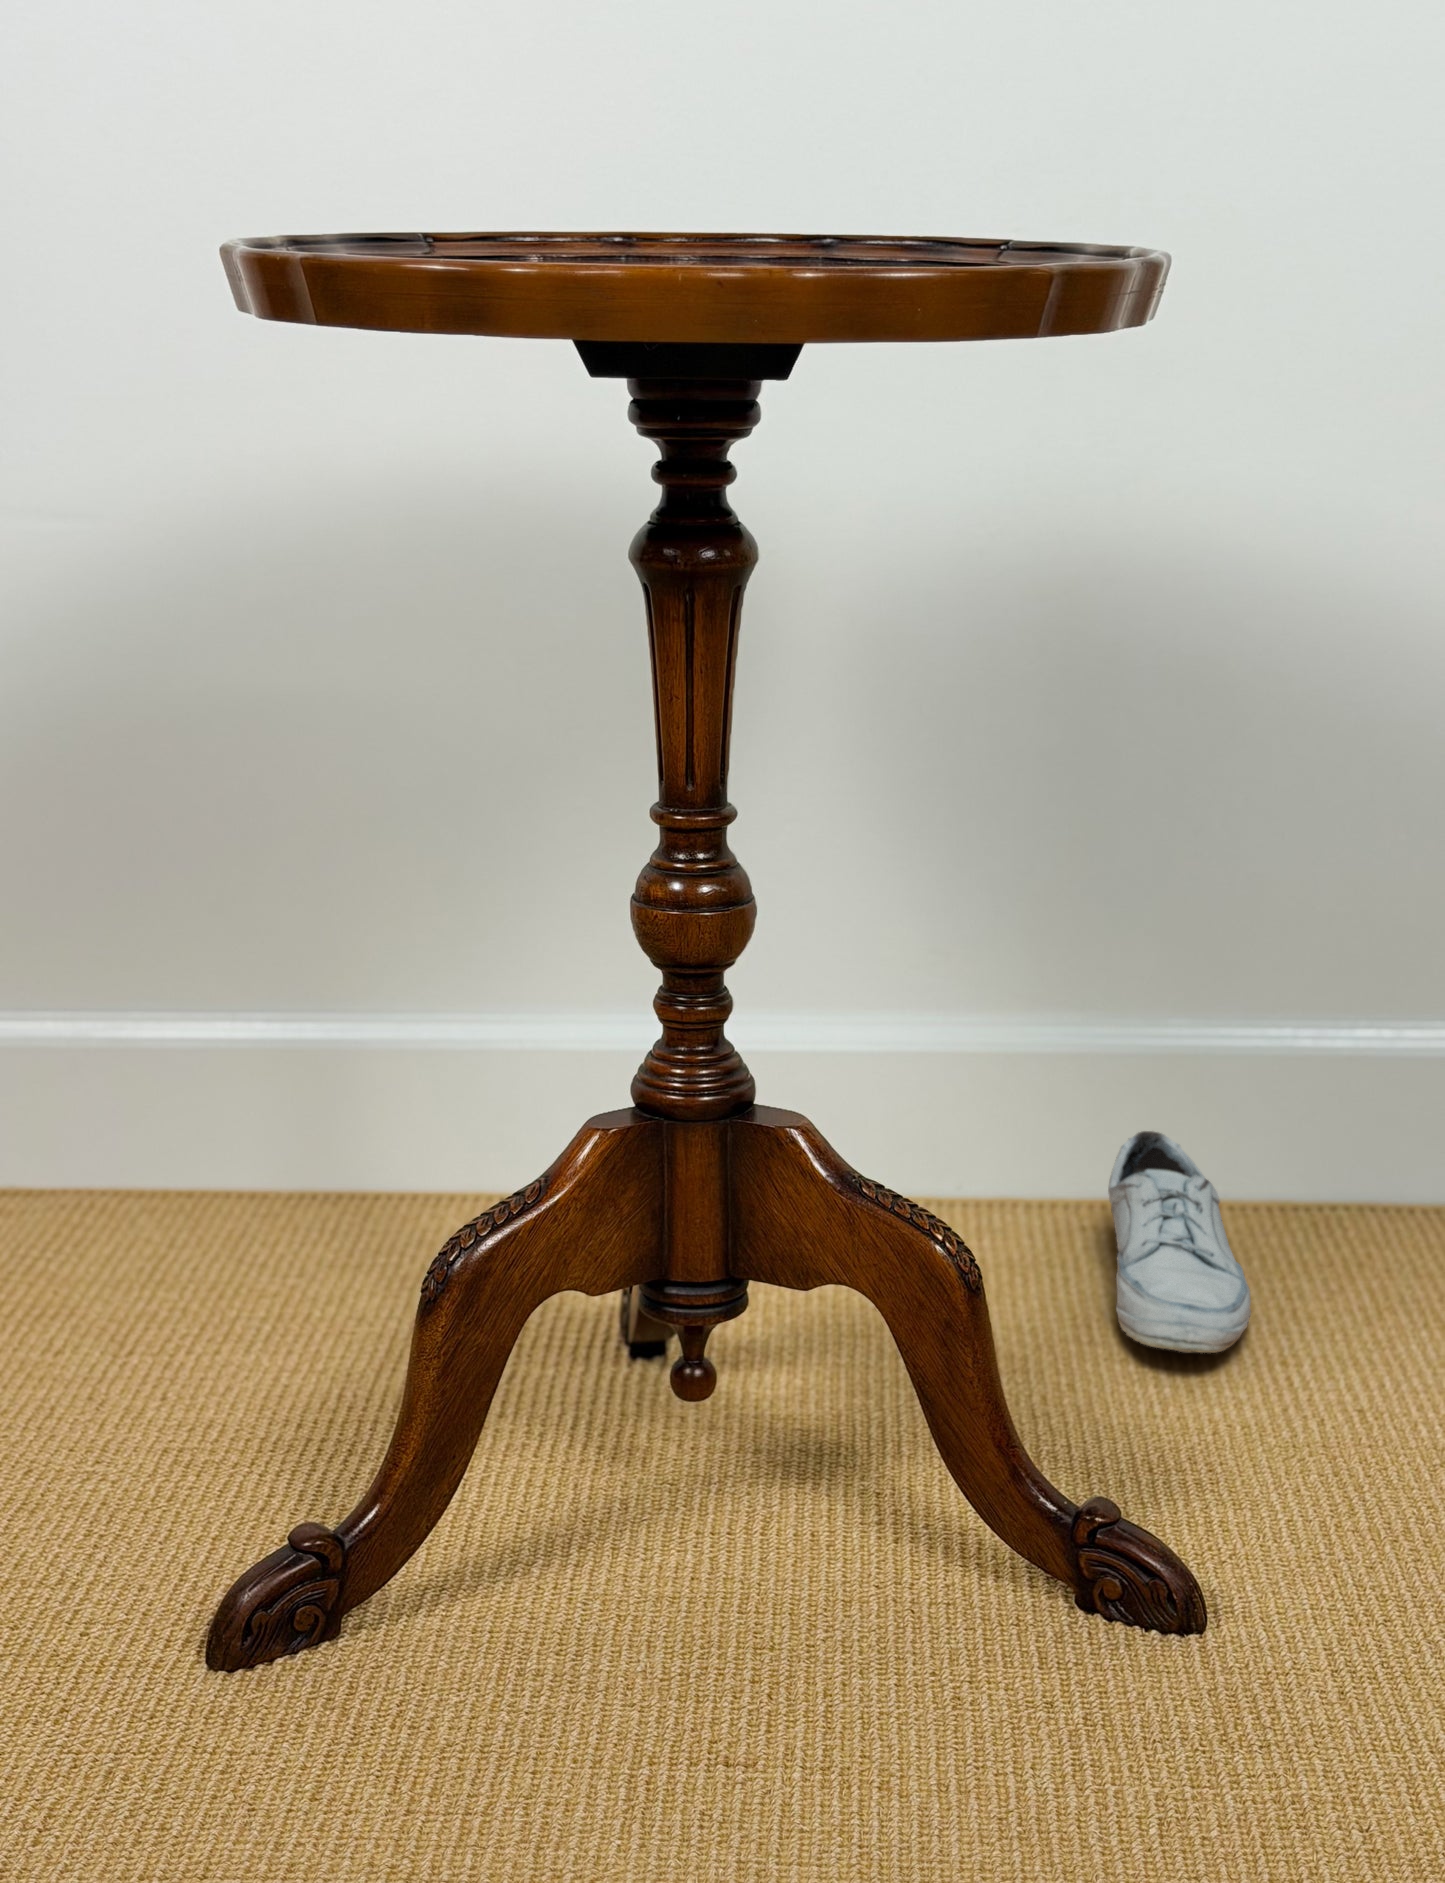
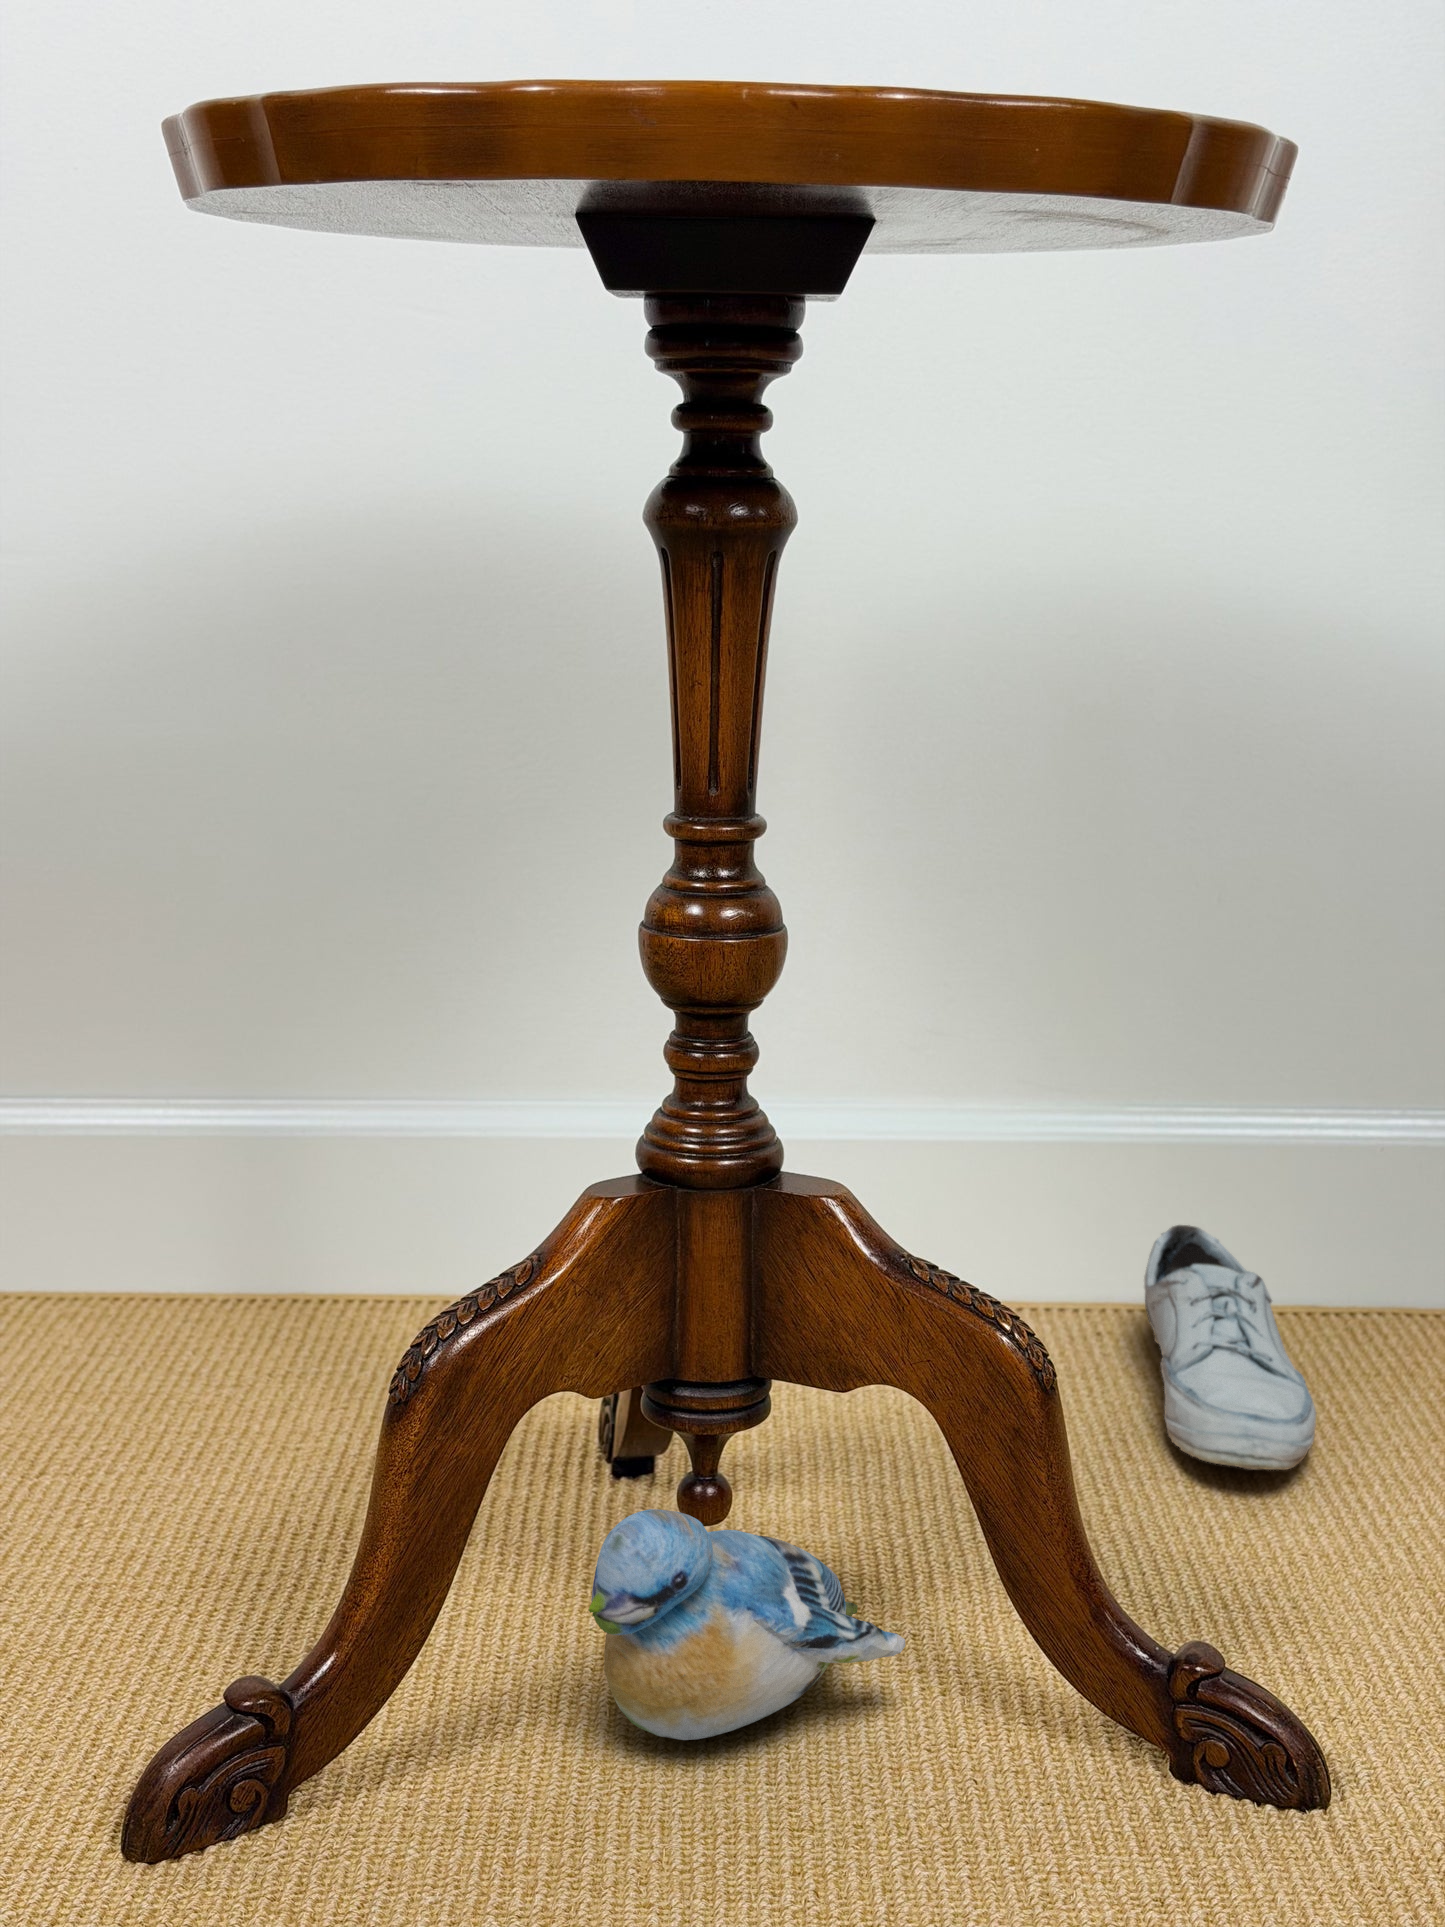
plush toy: none [586,1388,858,1577] -> present [589,1509,905,1740]

